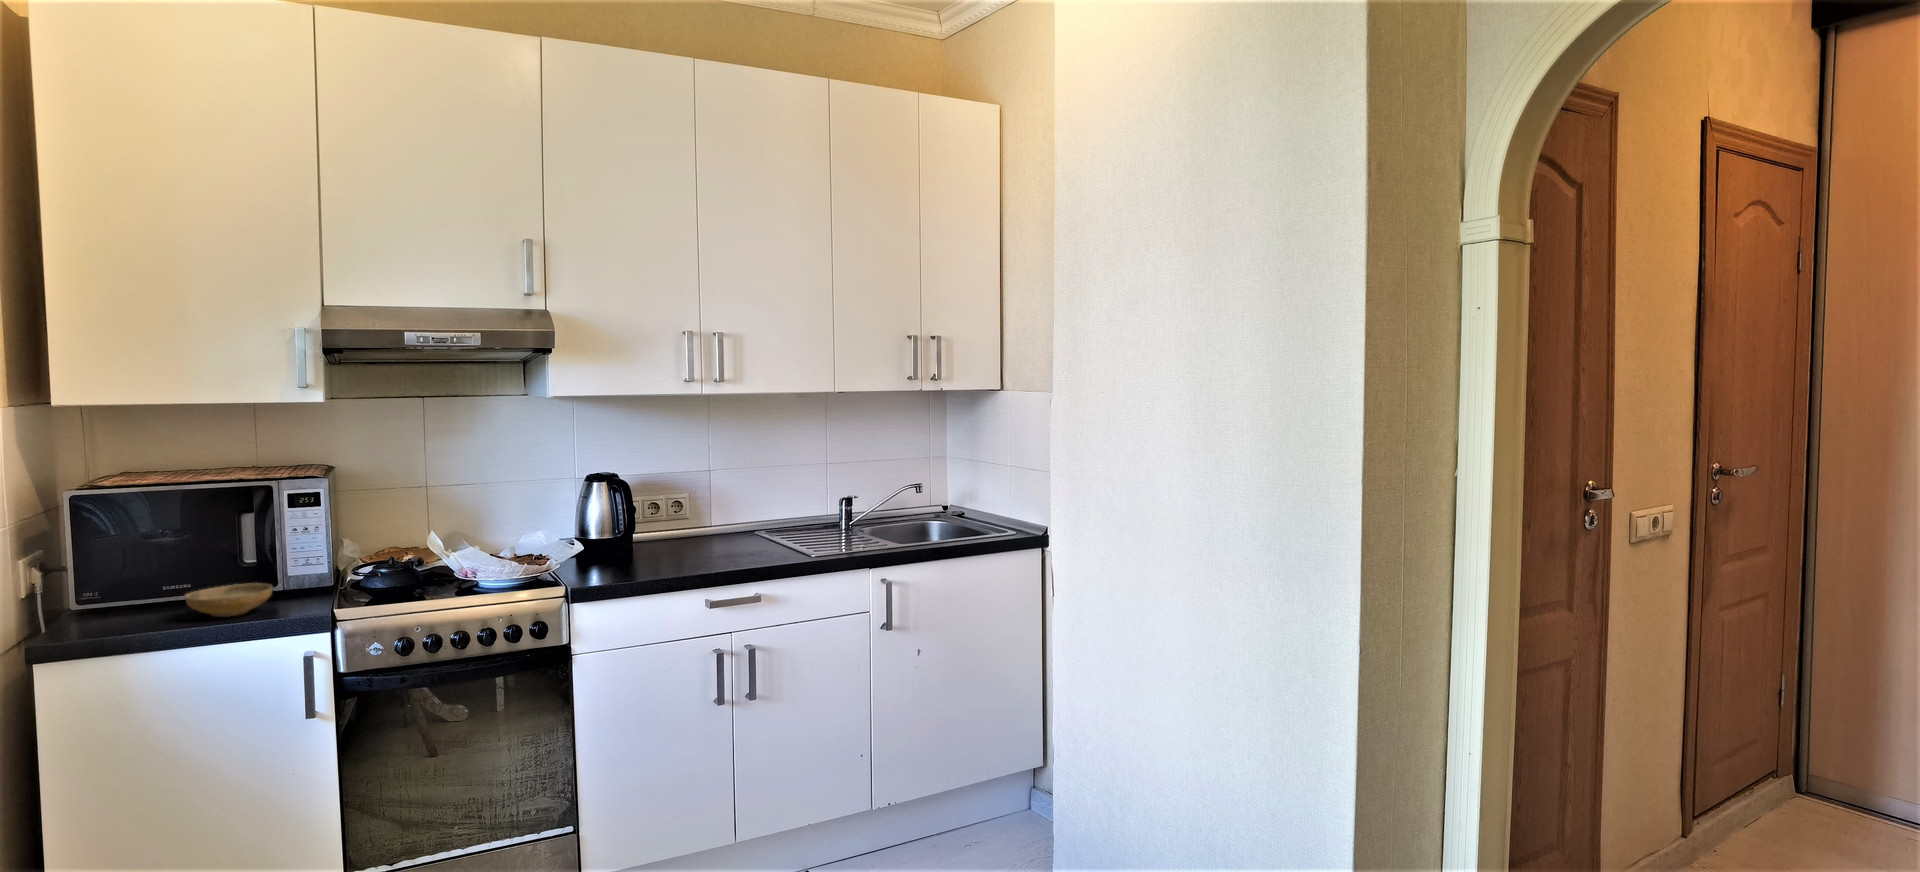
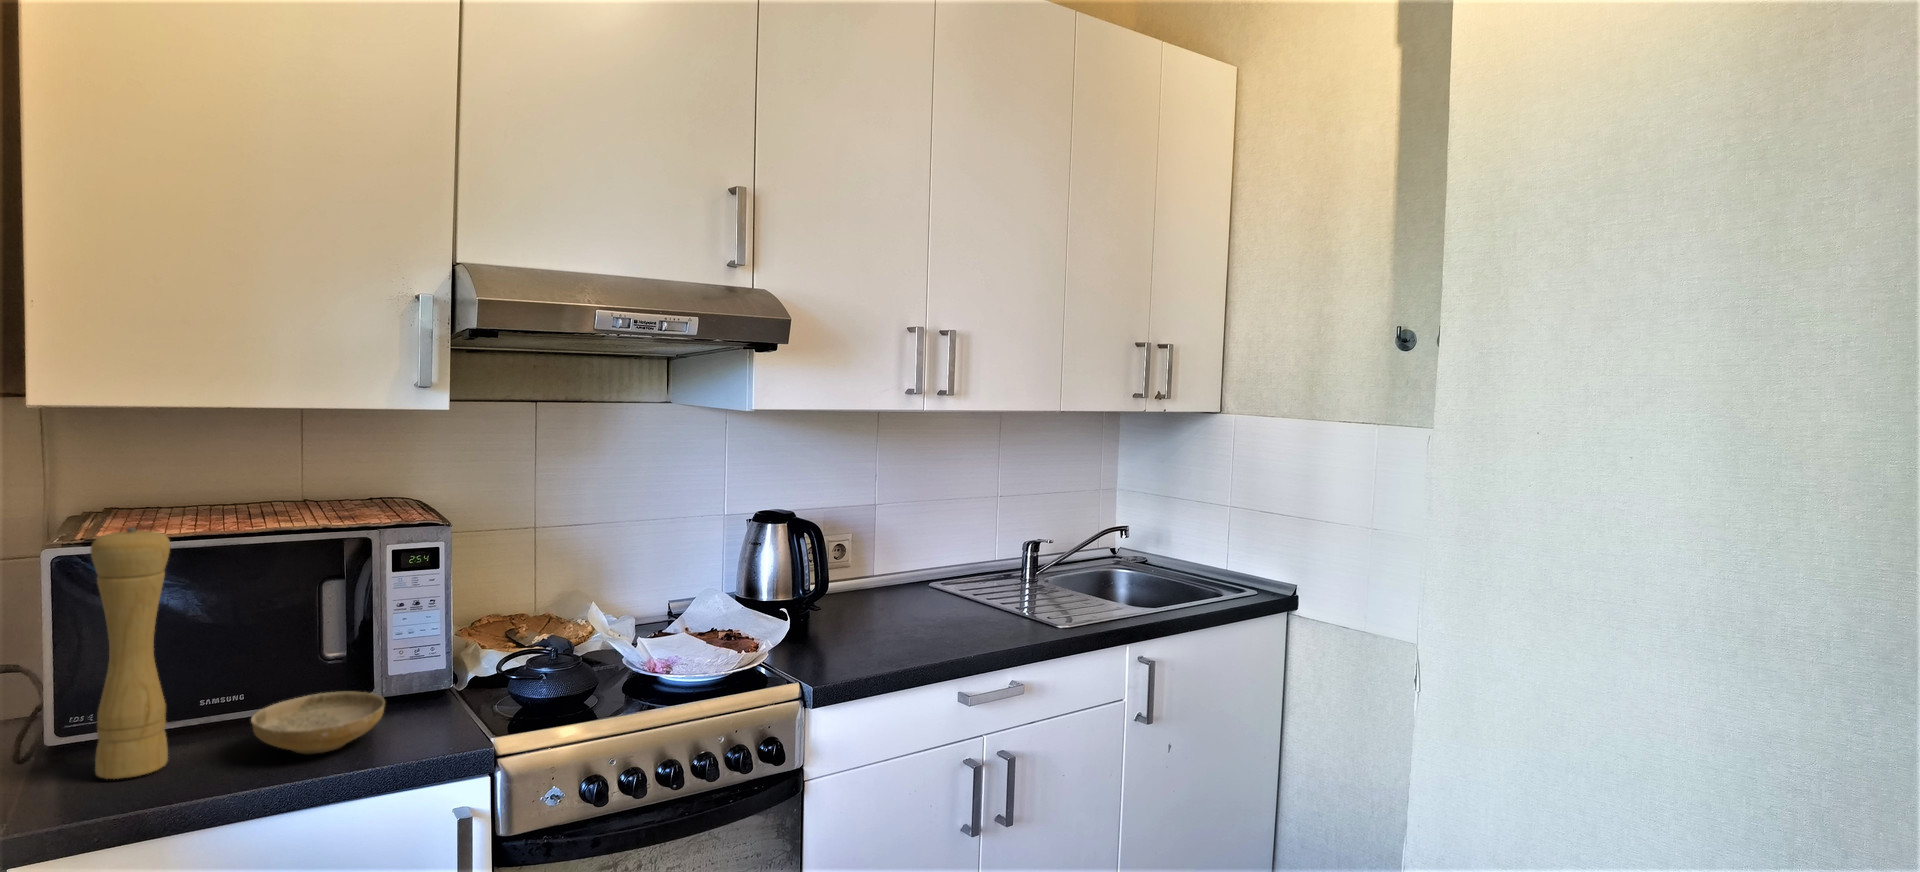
pepper mill: none [85,475,137,626] -> present [91,528,170,779]

